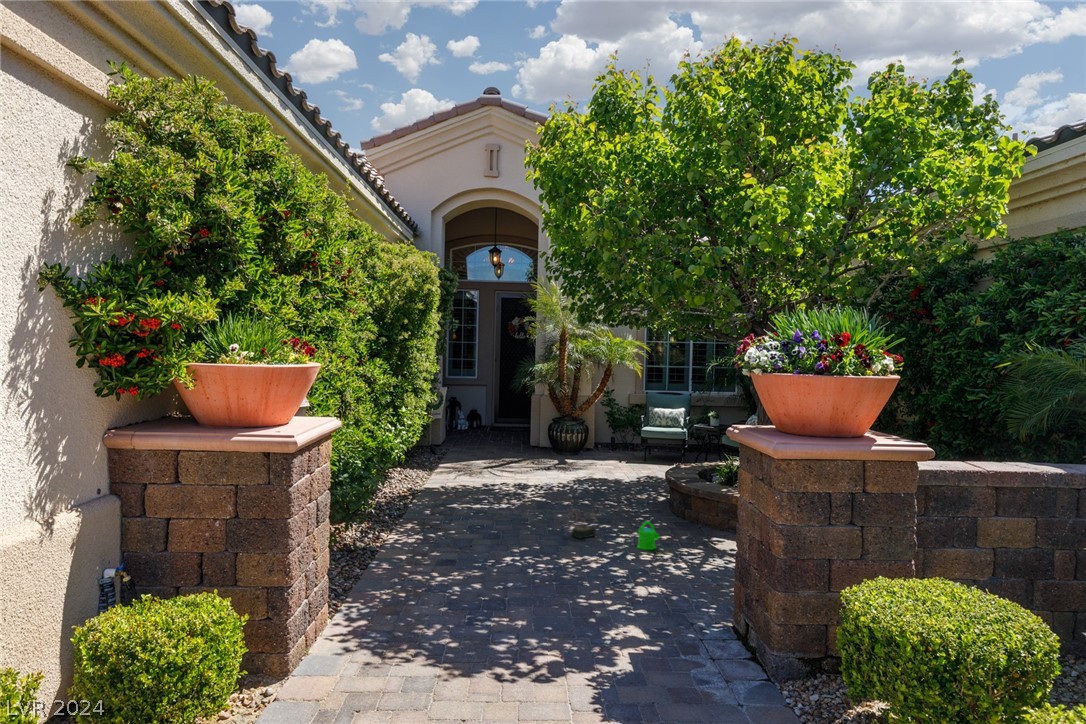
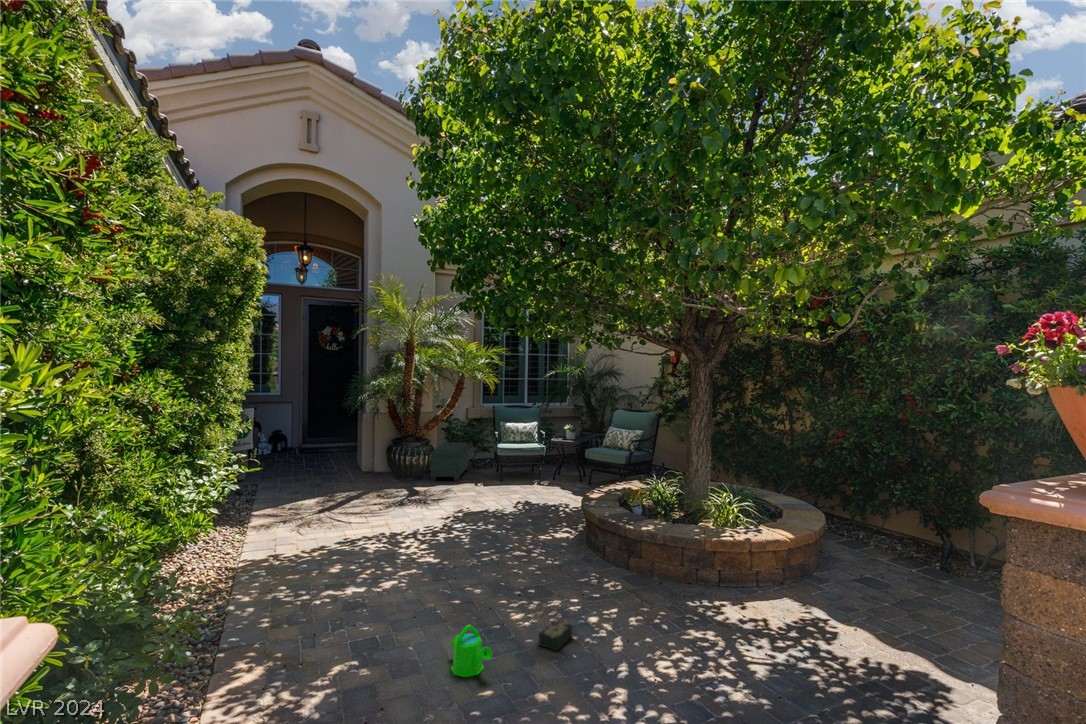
bench: none [585,425,627,458] -> present [430,442,469,481]
watering can: present [637,521,659,550] -> present [451,625,492,677]

